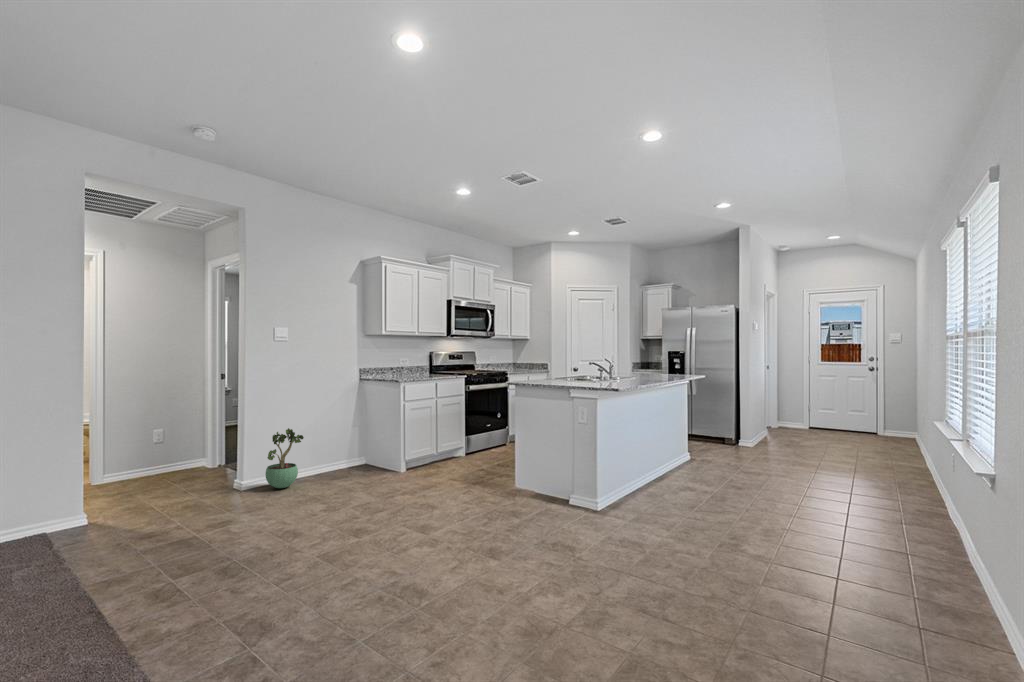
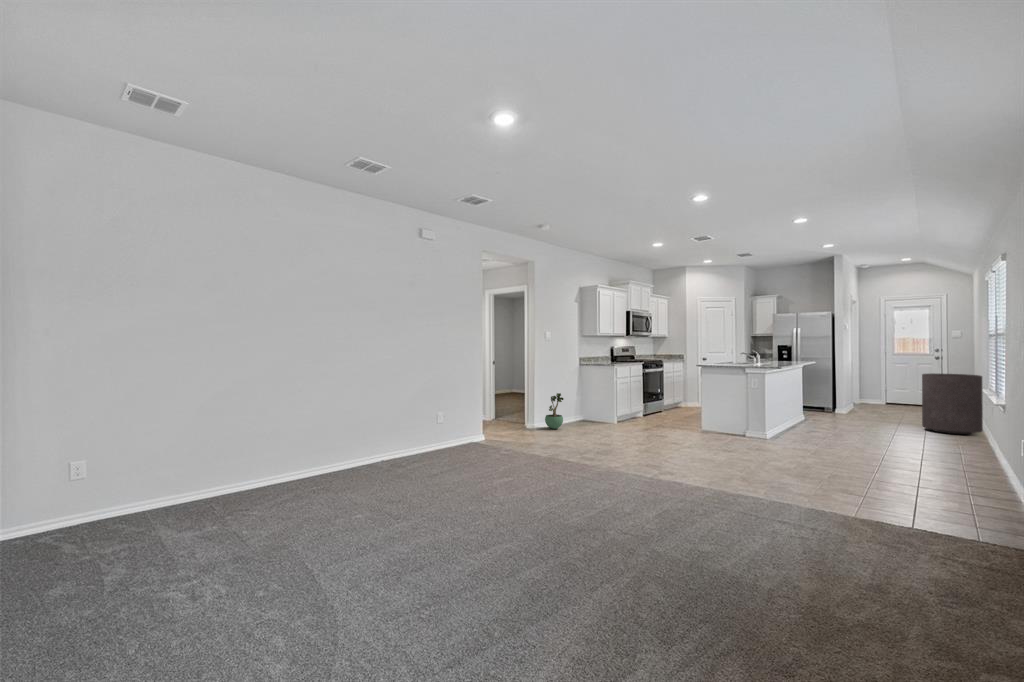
trash can: none [848,395,933,490] -> present [922,373,983,434]

